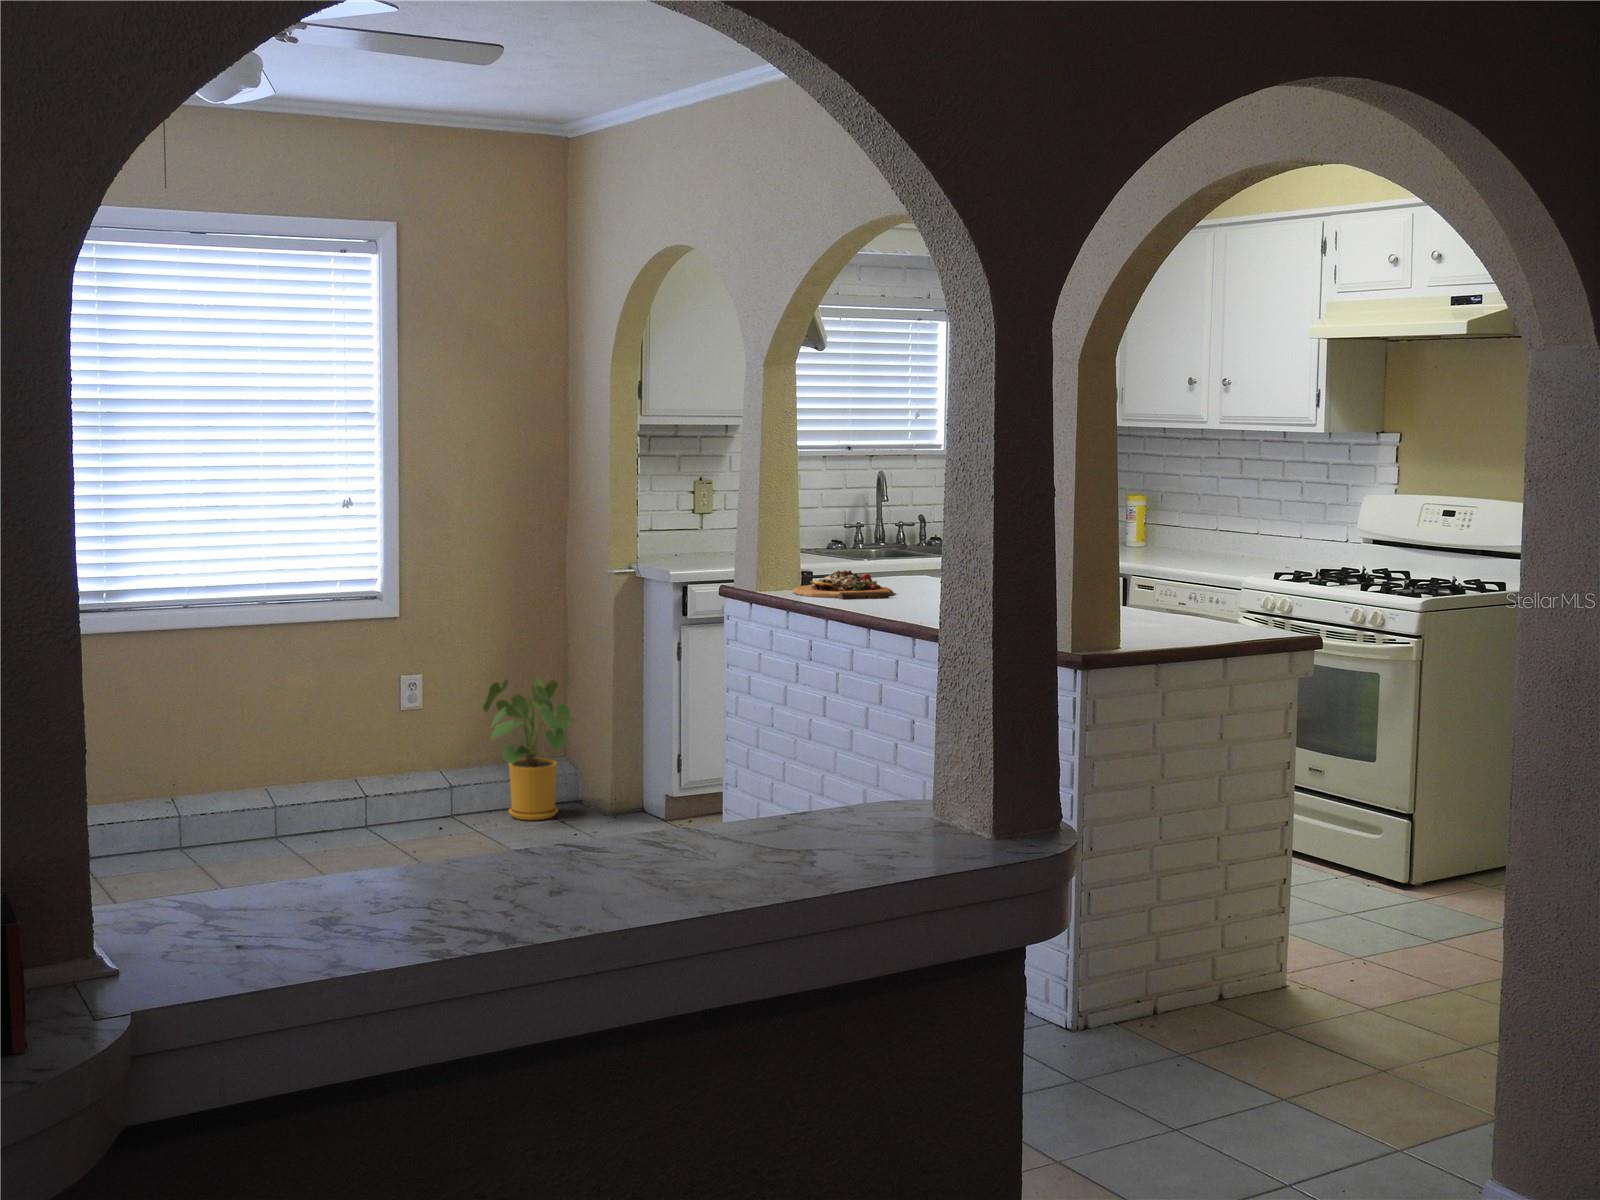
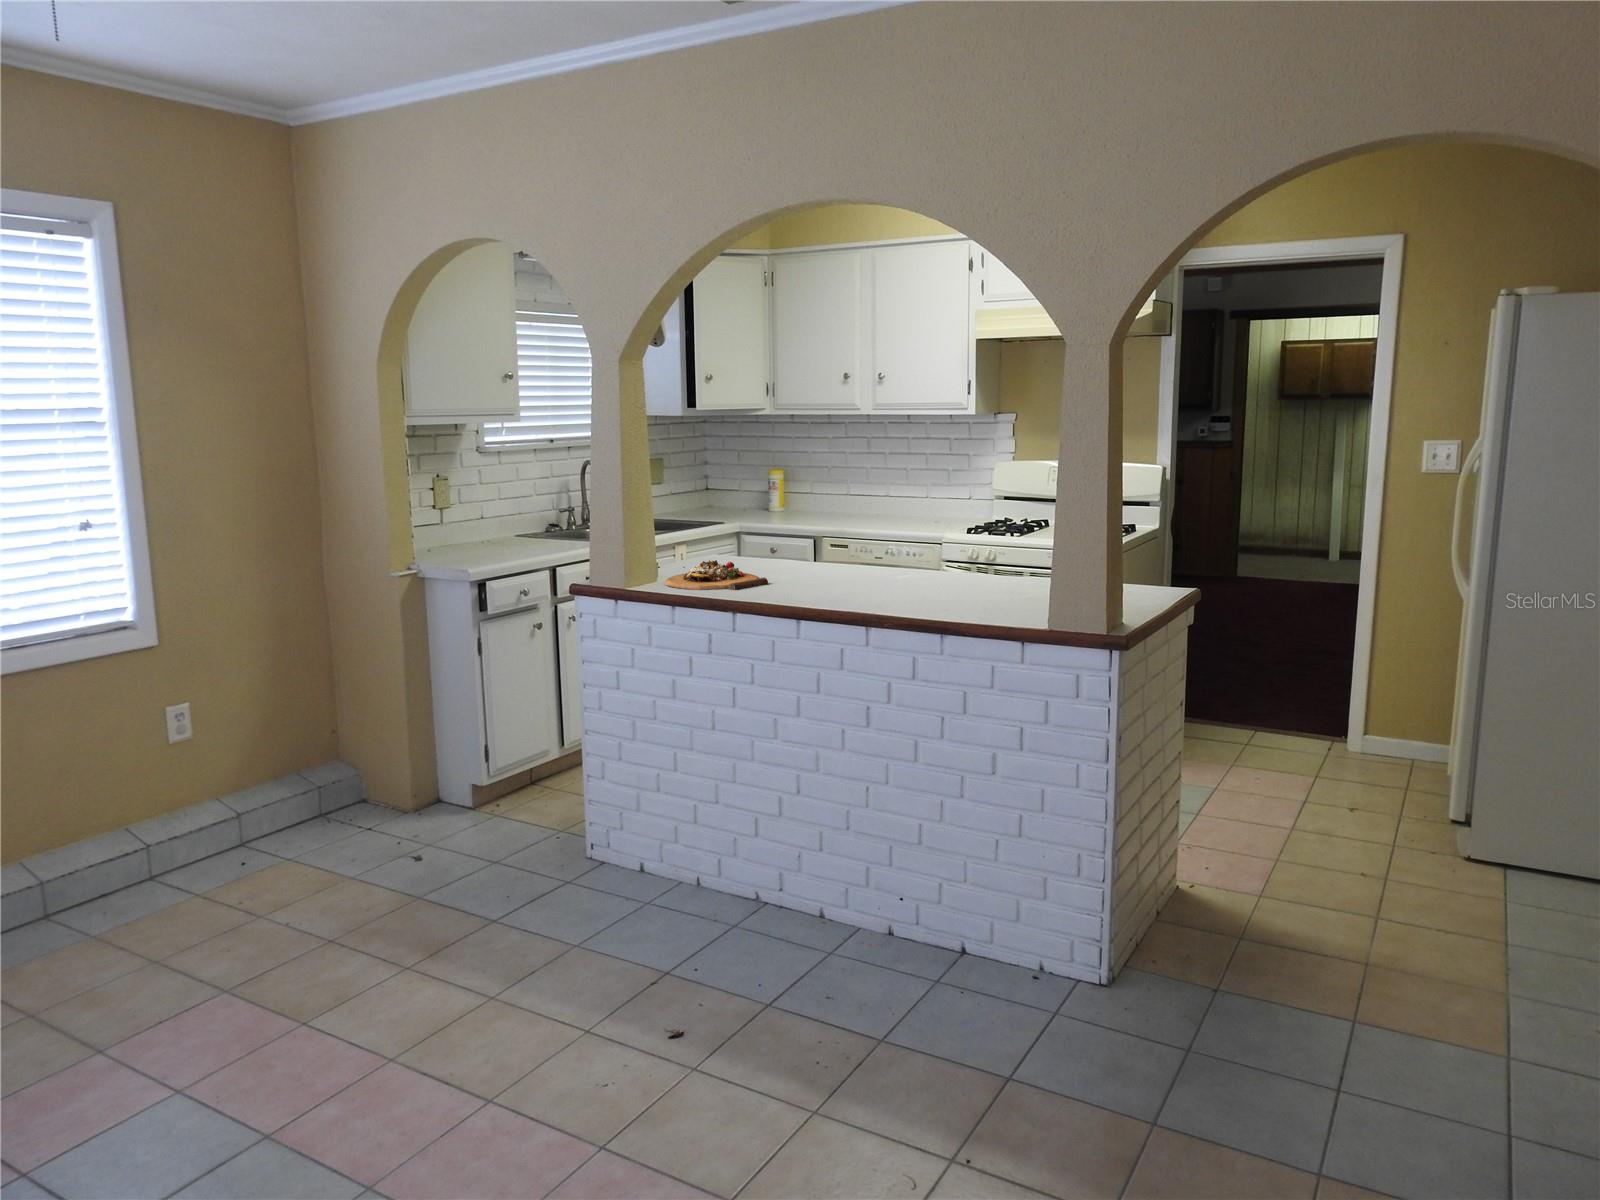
house plant: present [483,677,576,820] -> none [260,686,378,834]

